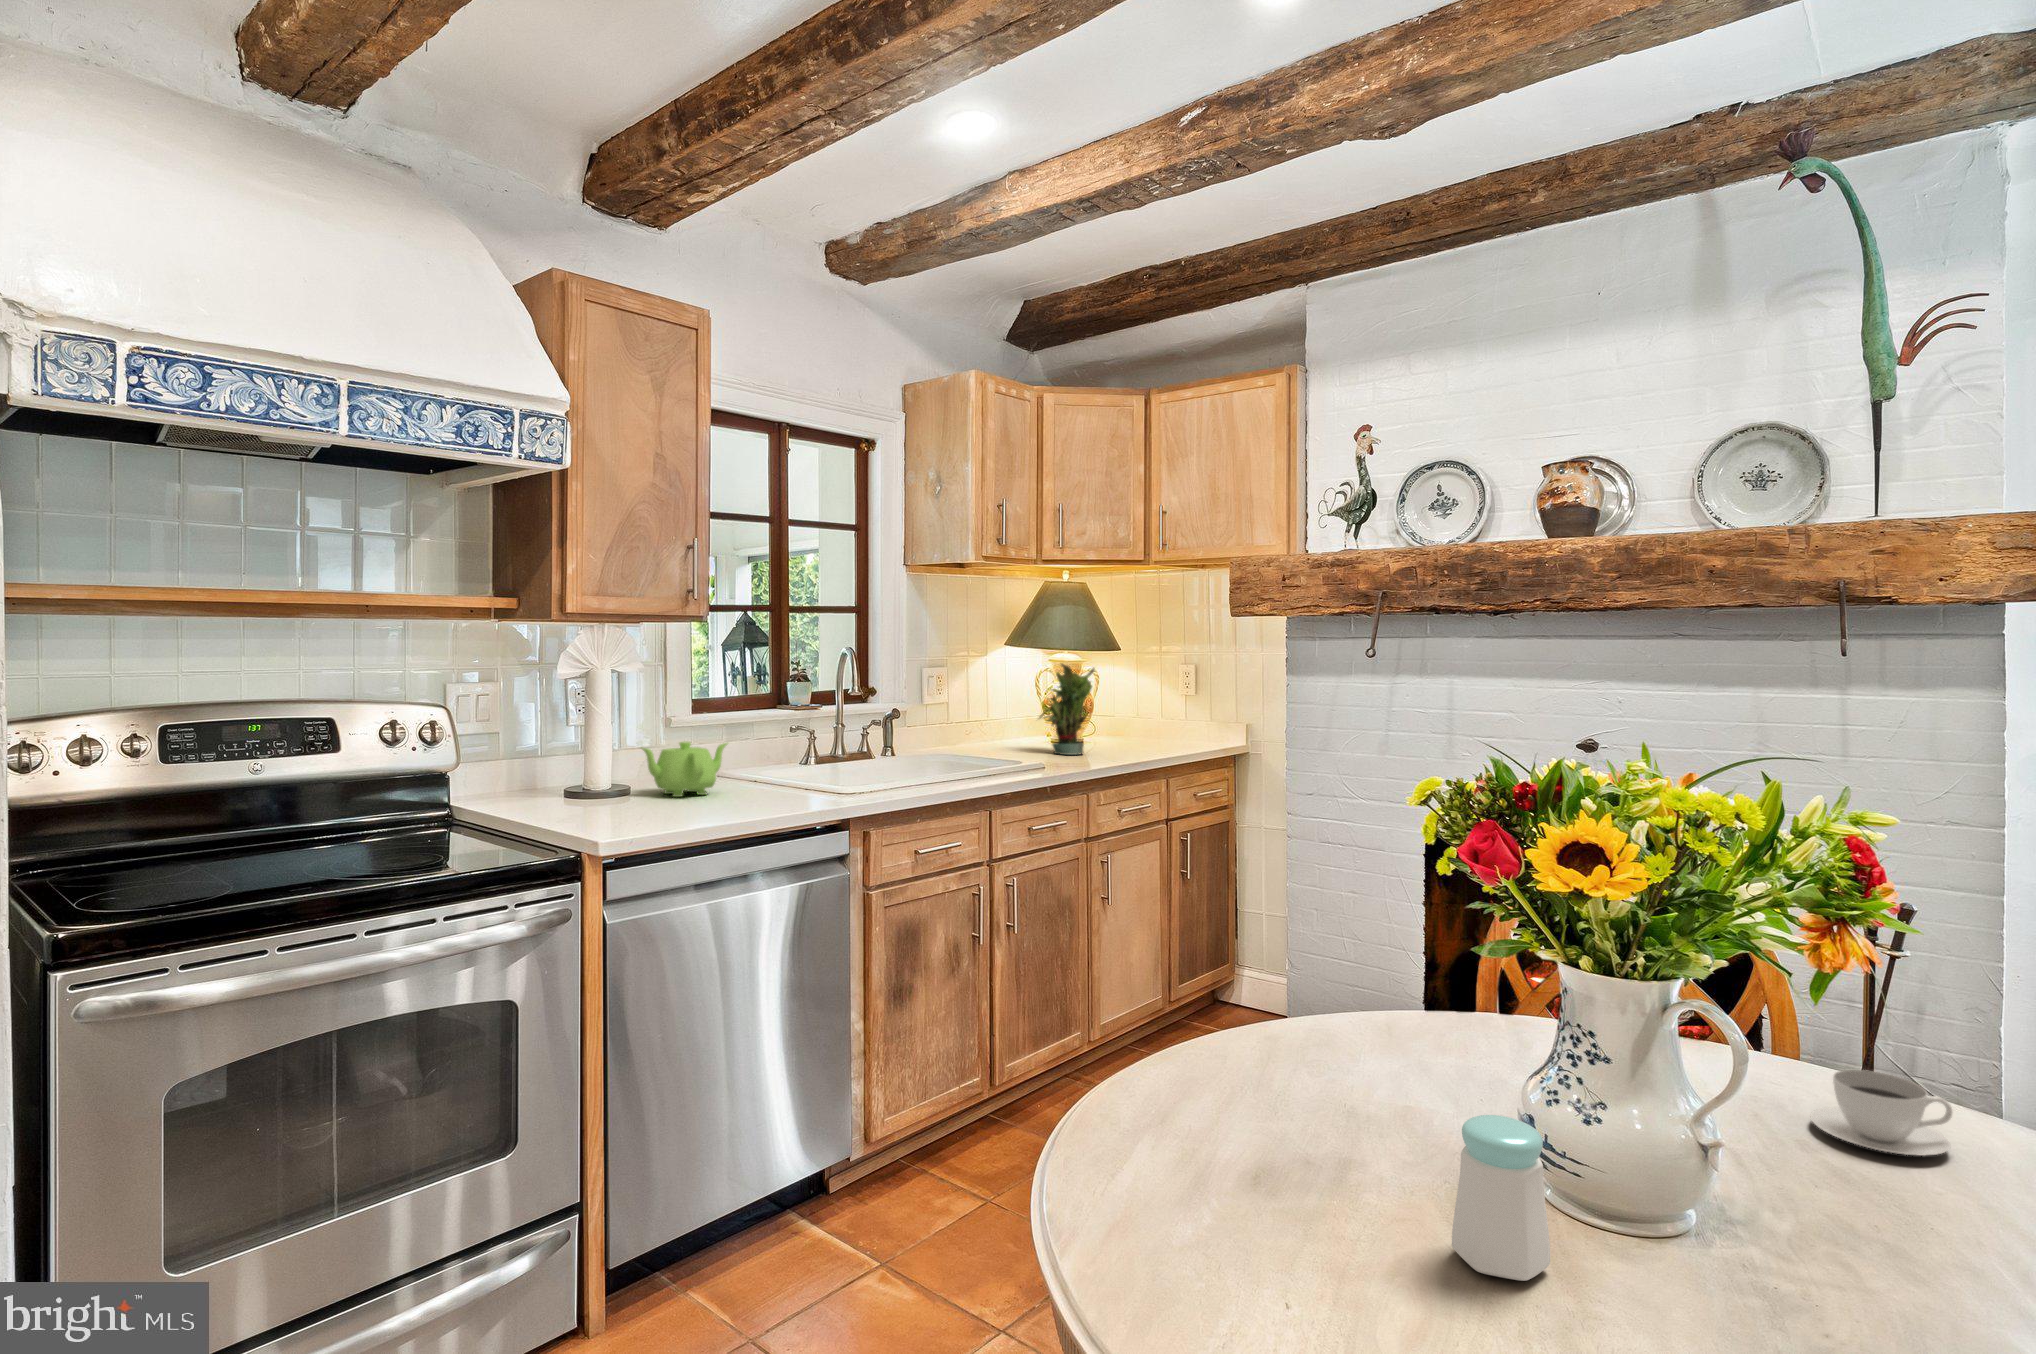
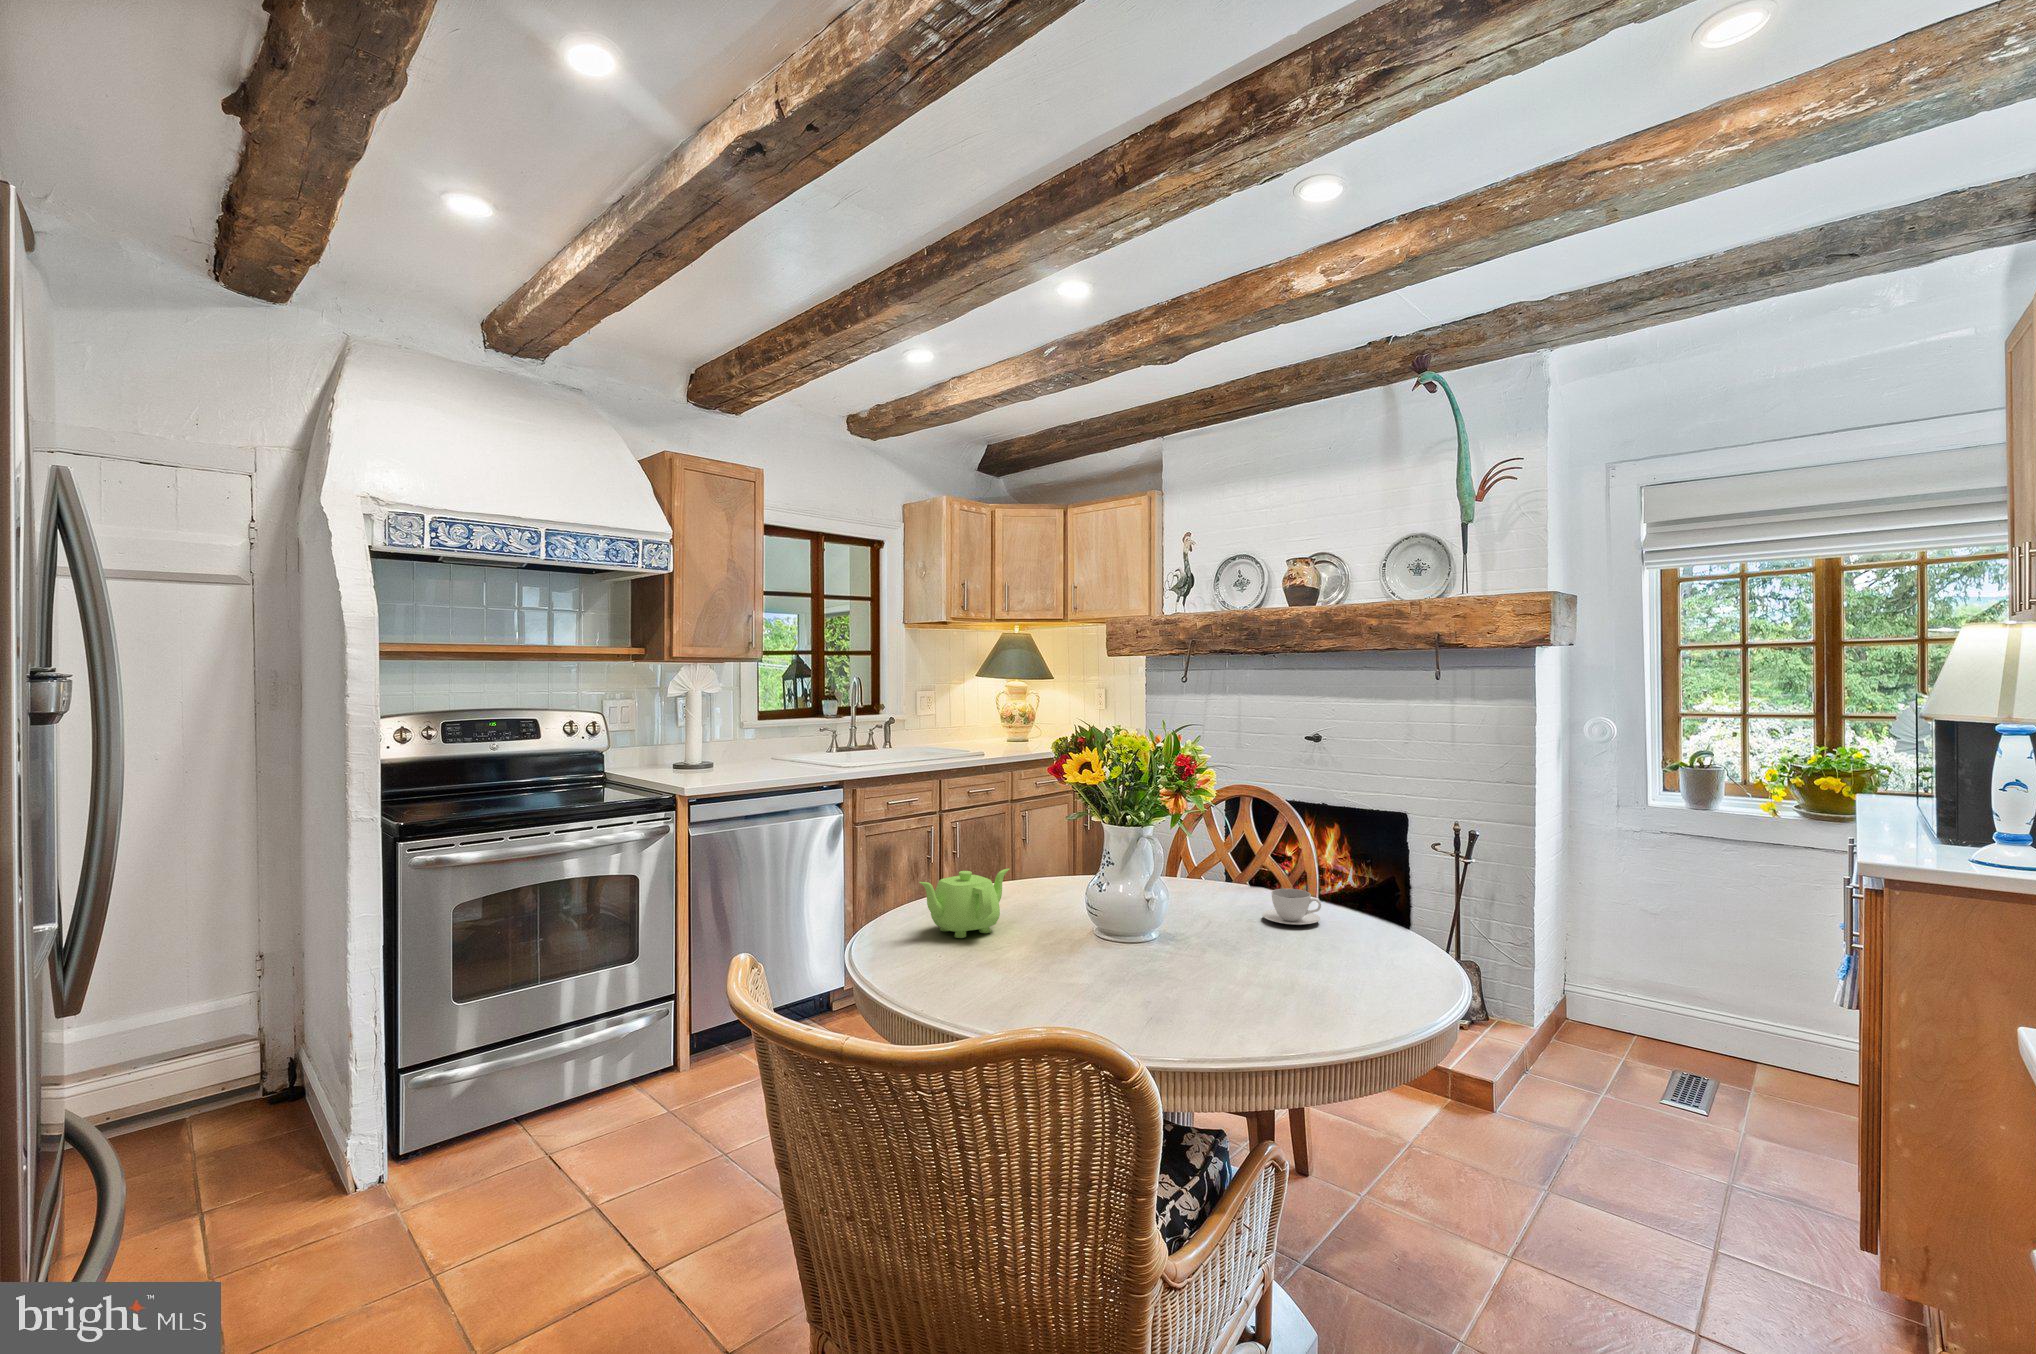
potted plant: present [1039,664,1095,755] -> none [988,686,1026,747]
teapot: present [641,741,728,797] -> present [919,868,1009,938]
salt shaker: present [1452,1115,1550,1281] -> none [1036,890,1074,959]

